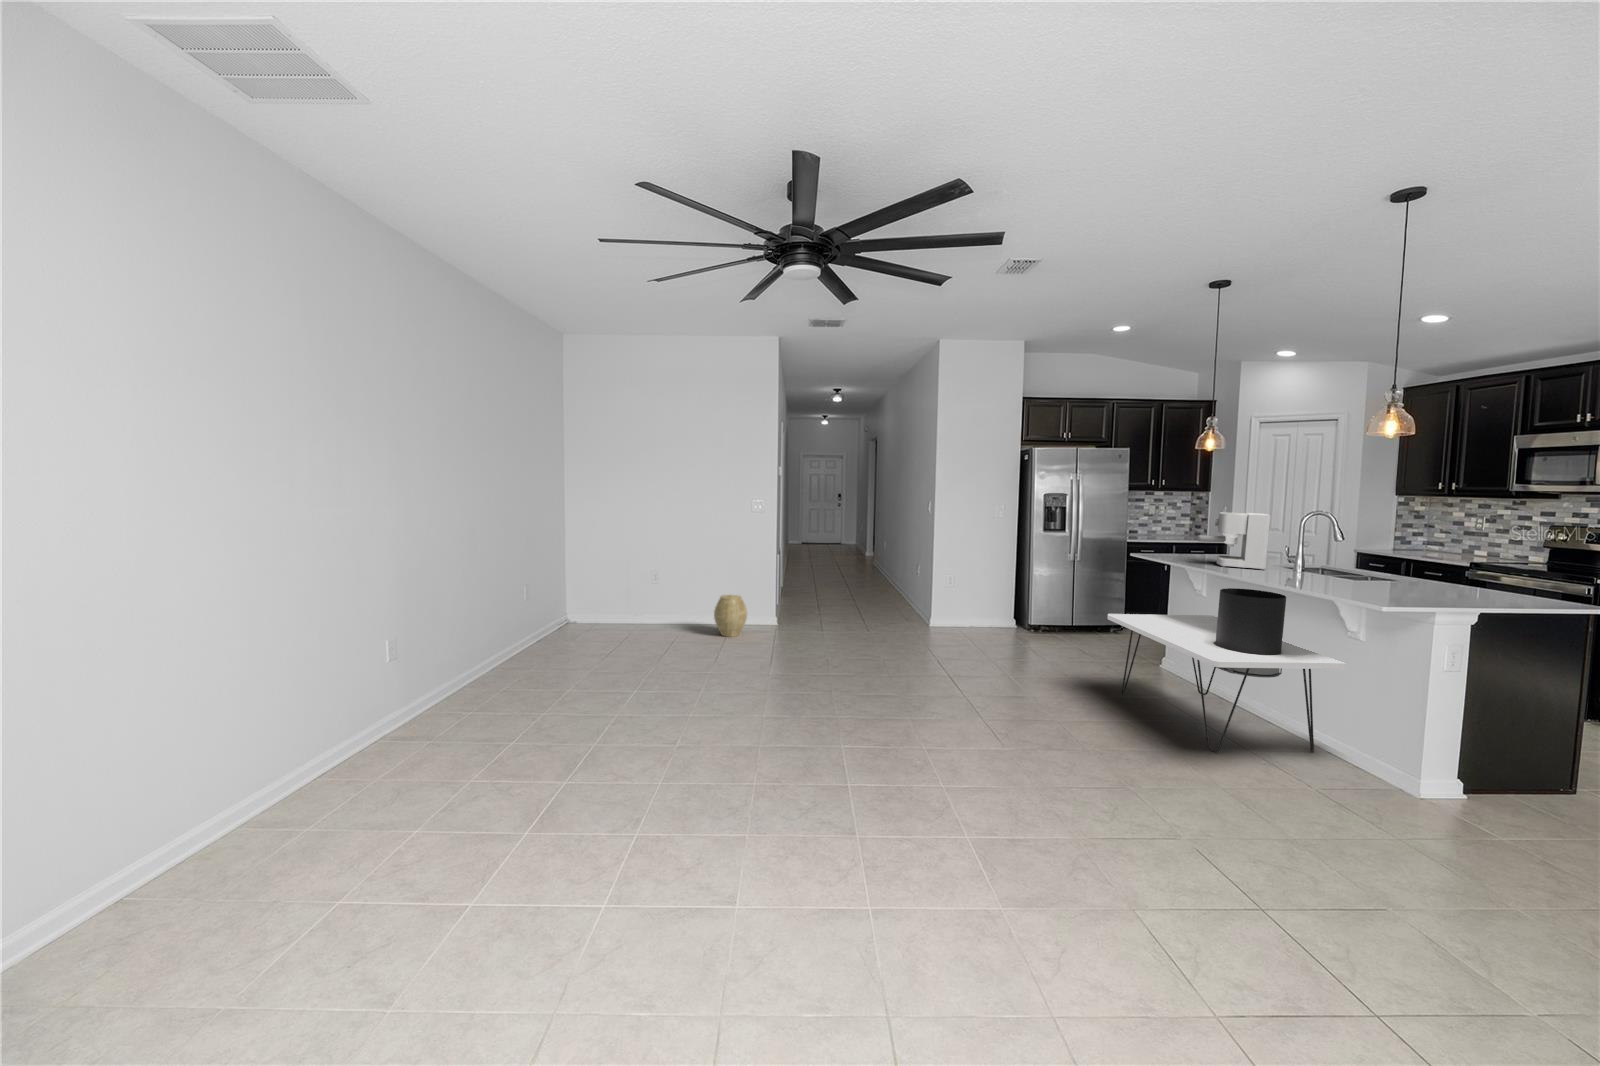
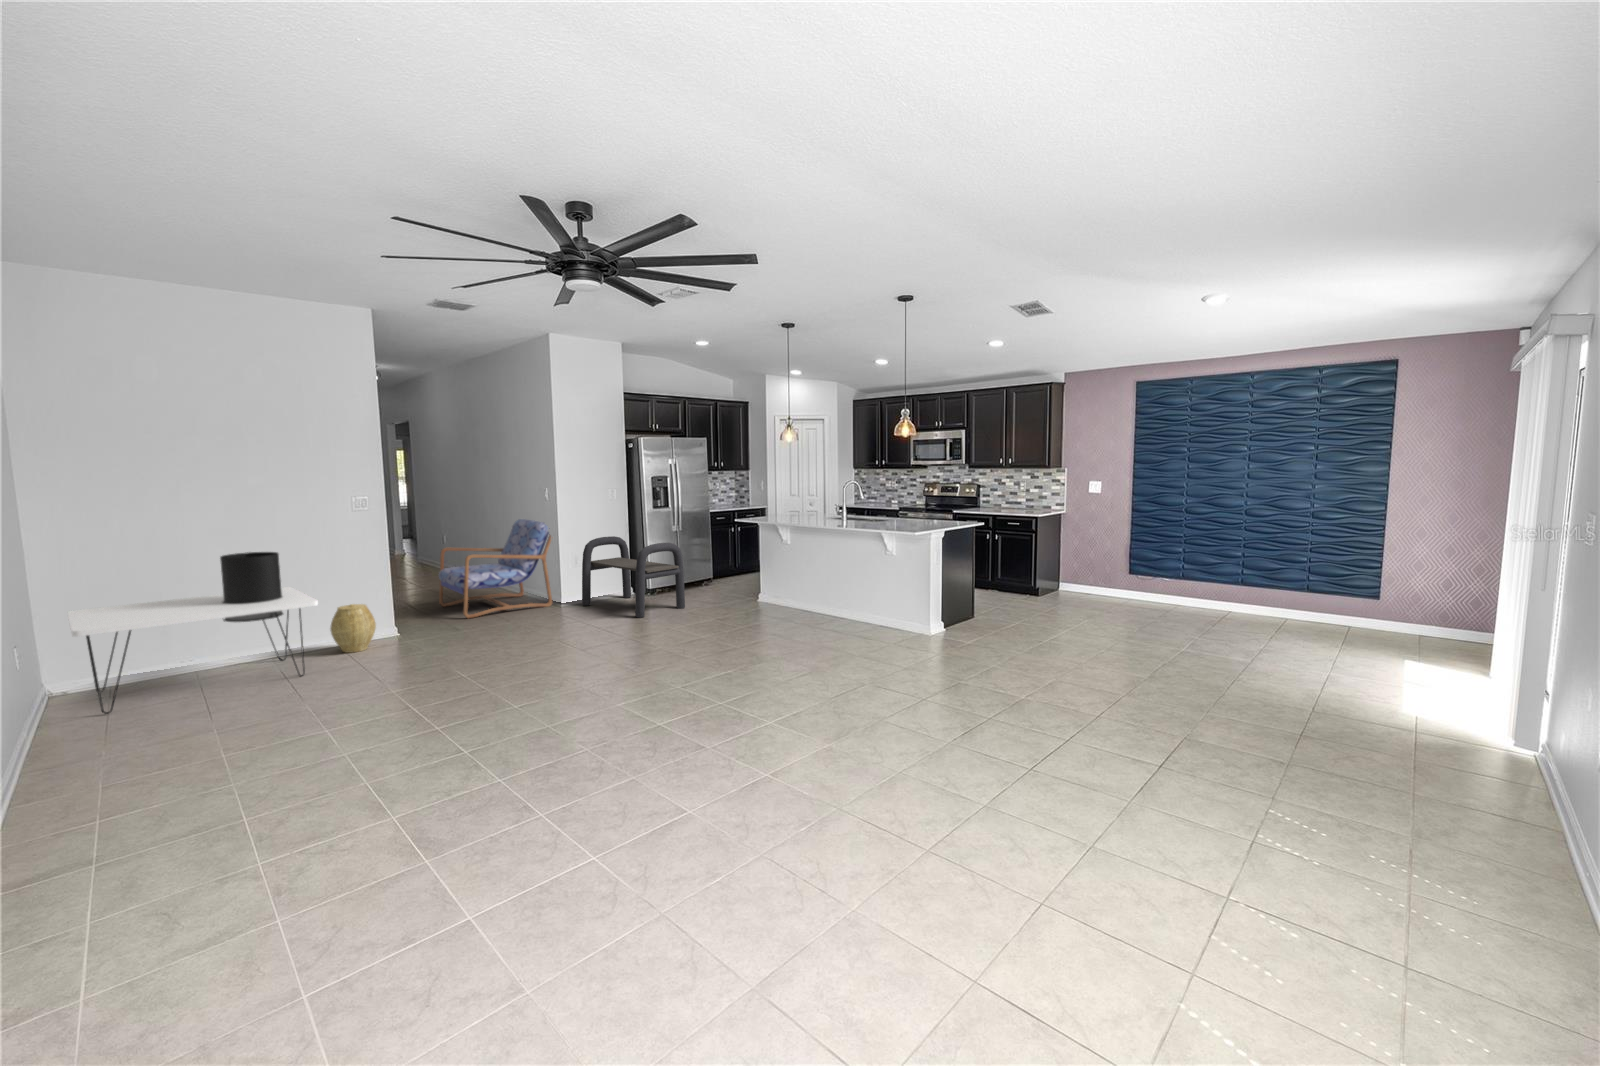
coffee maker: present [1197,512,1270,570] -> none [784,483,826,521]
armchair: none [829,532,930,626] -> present [439,519,552,618]
bench: none [948,559,1056,657] -> present [582,536,685,618]
side table: present [1108,588,1346,753] -> present [68,552,318,714]

